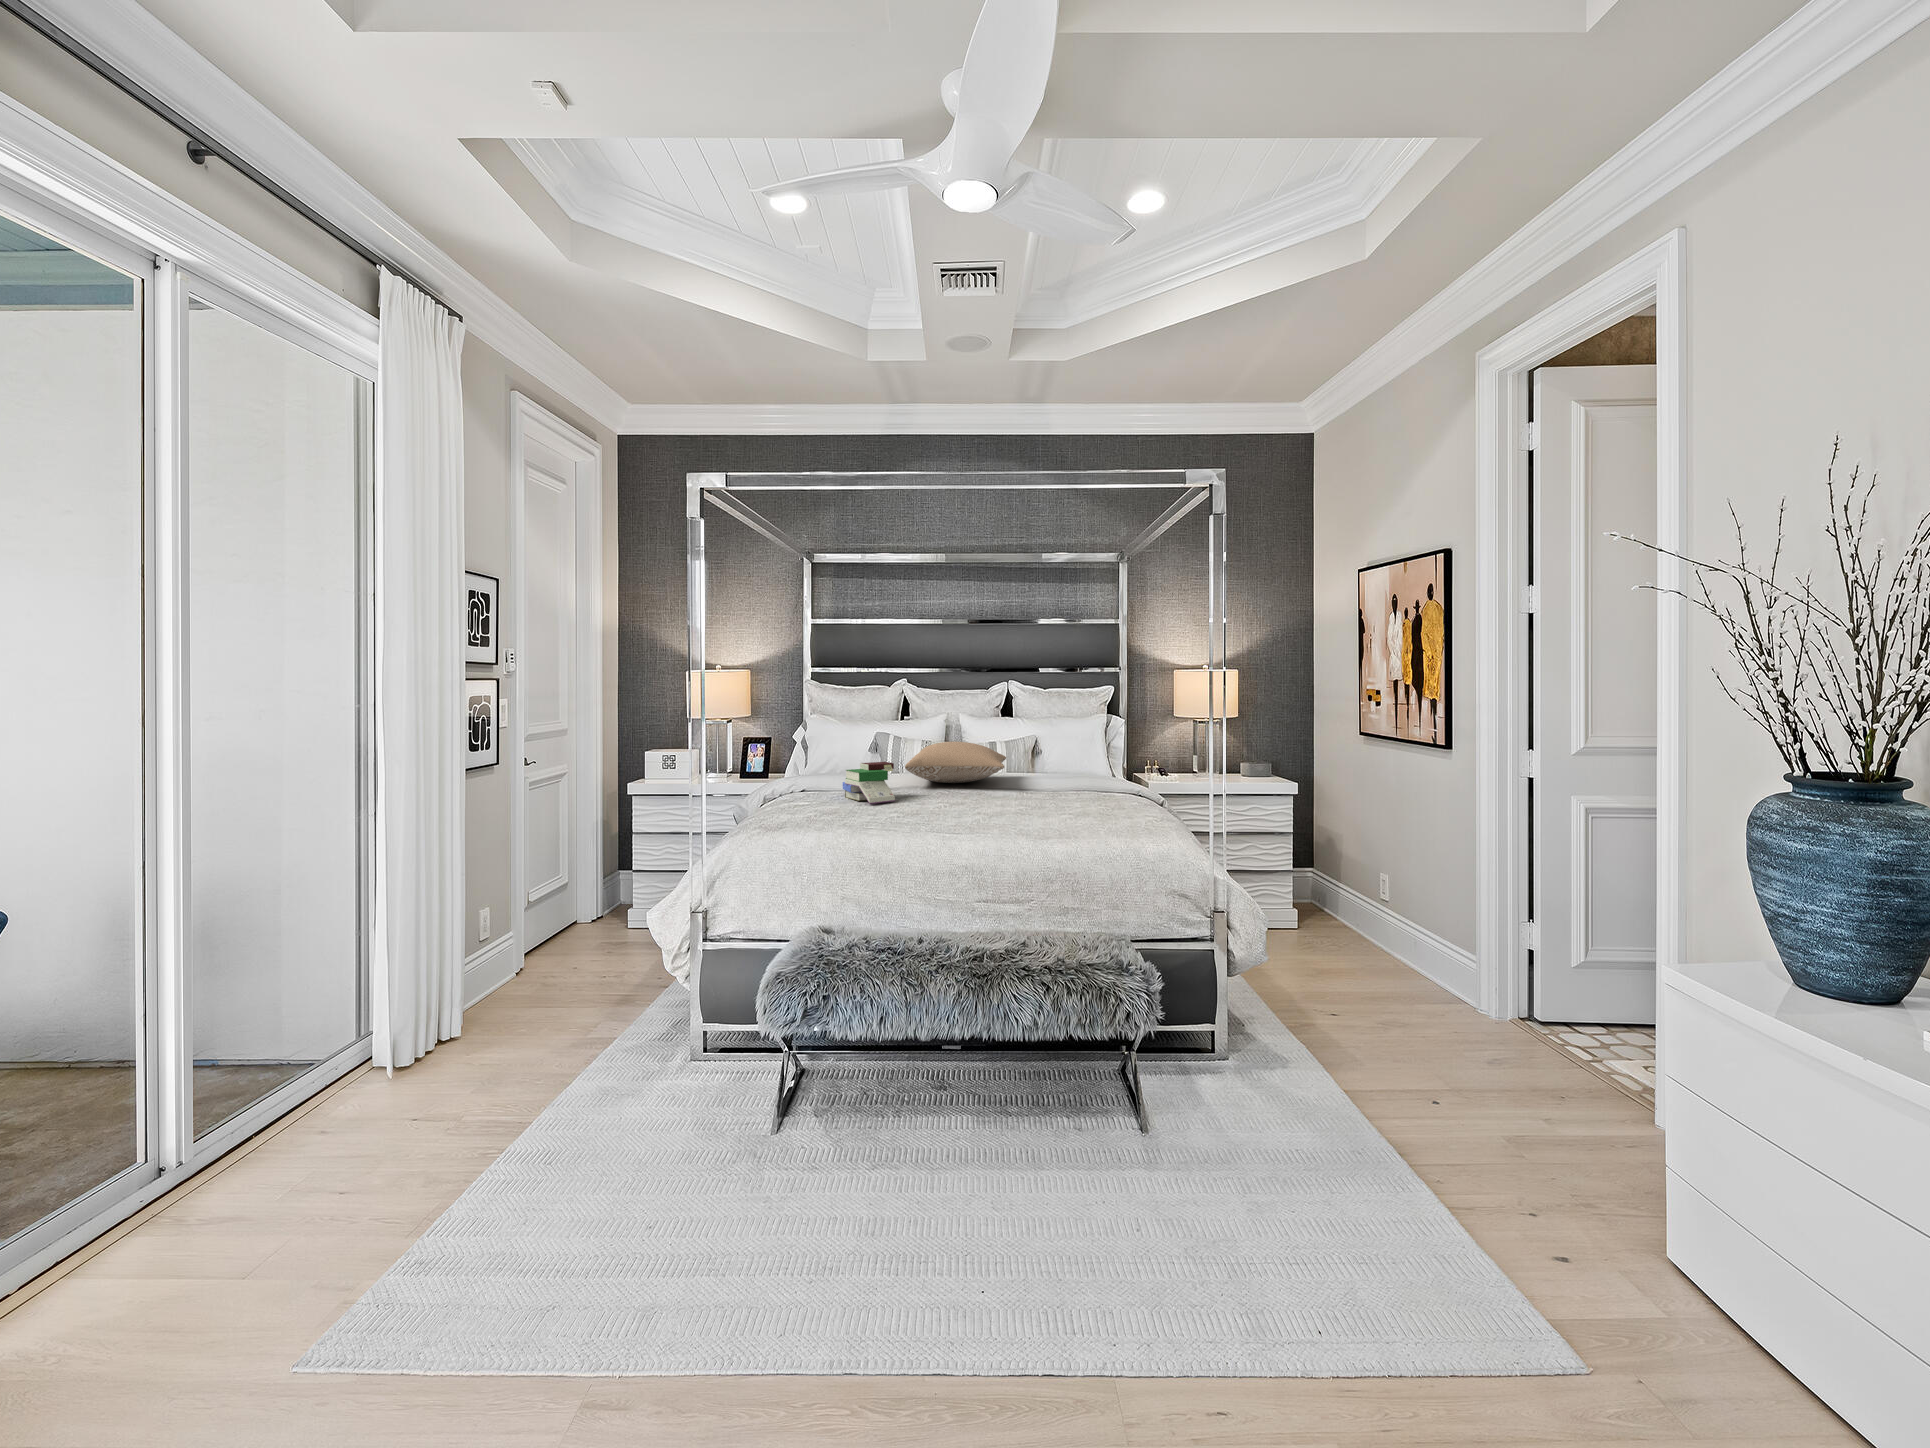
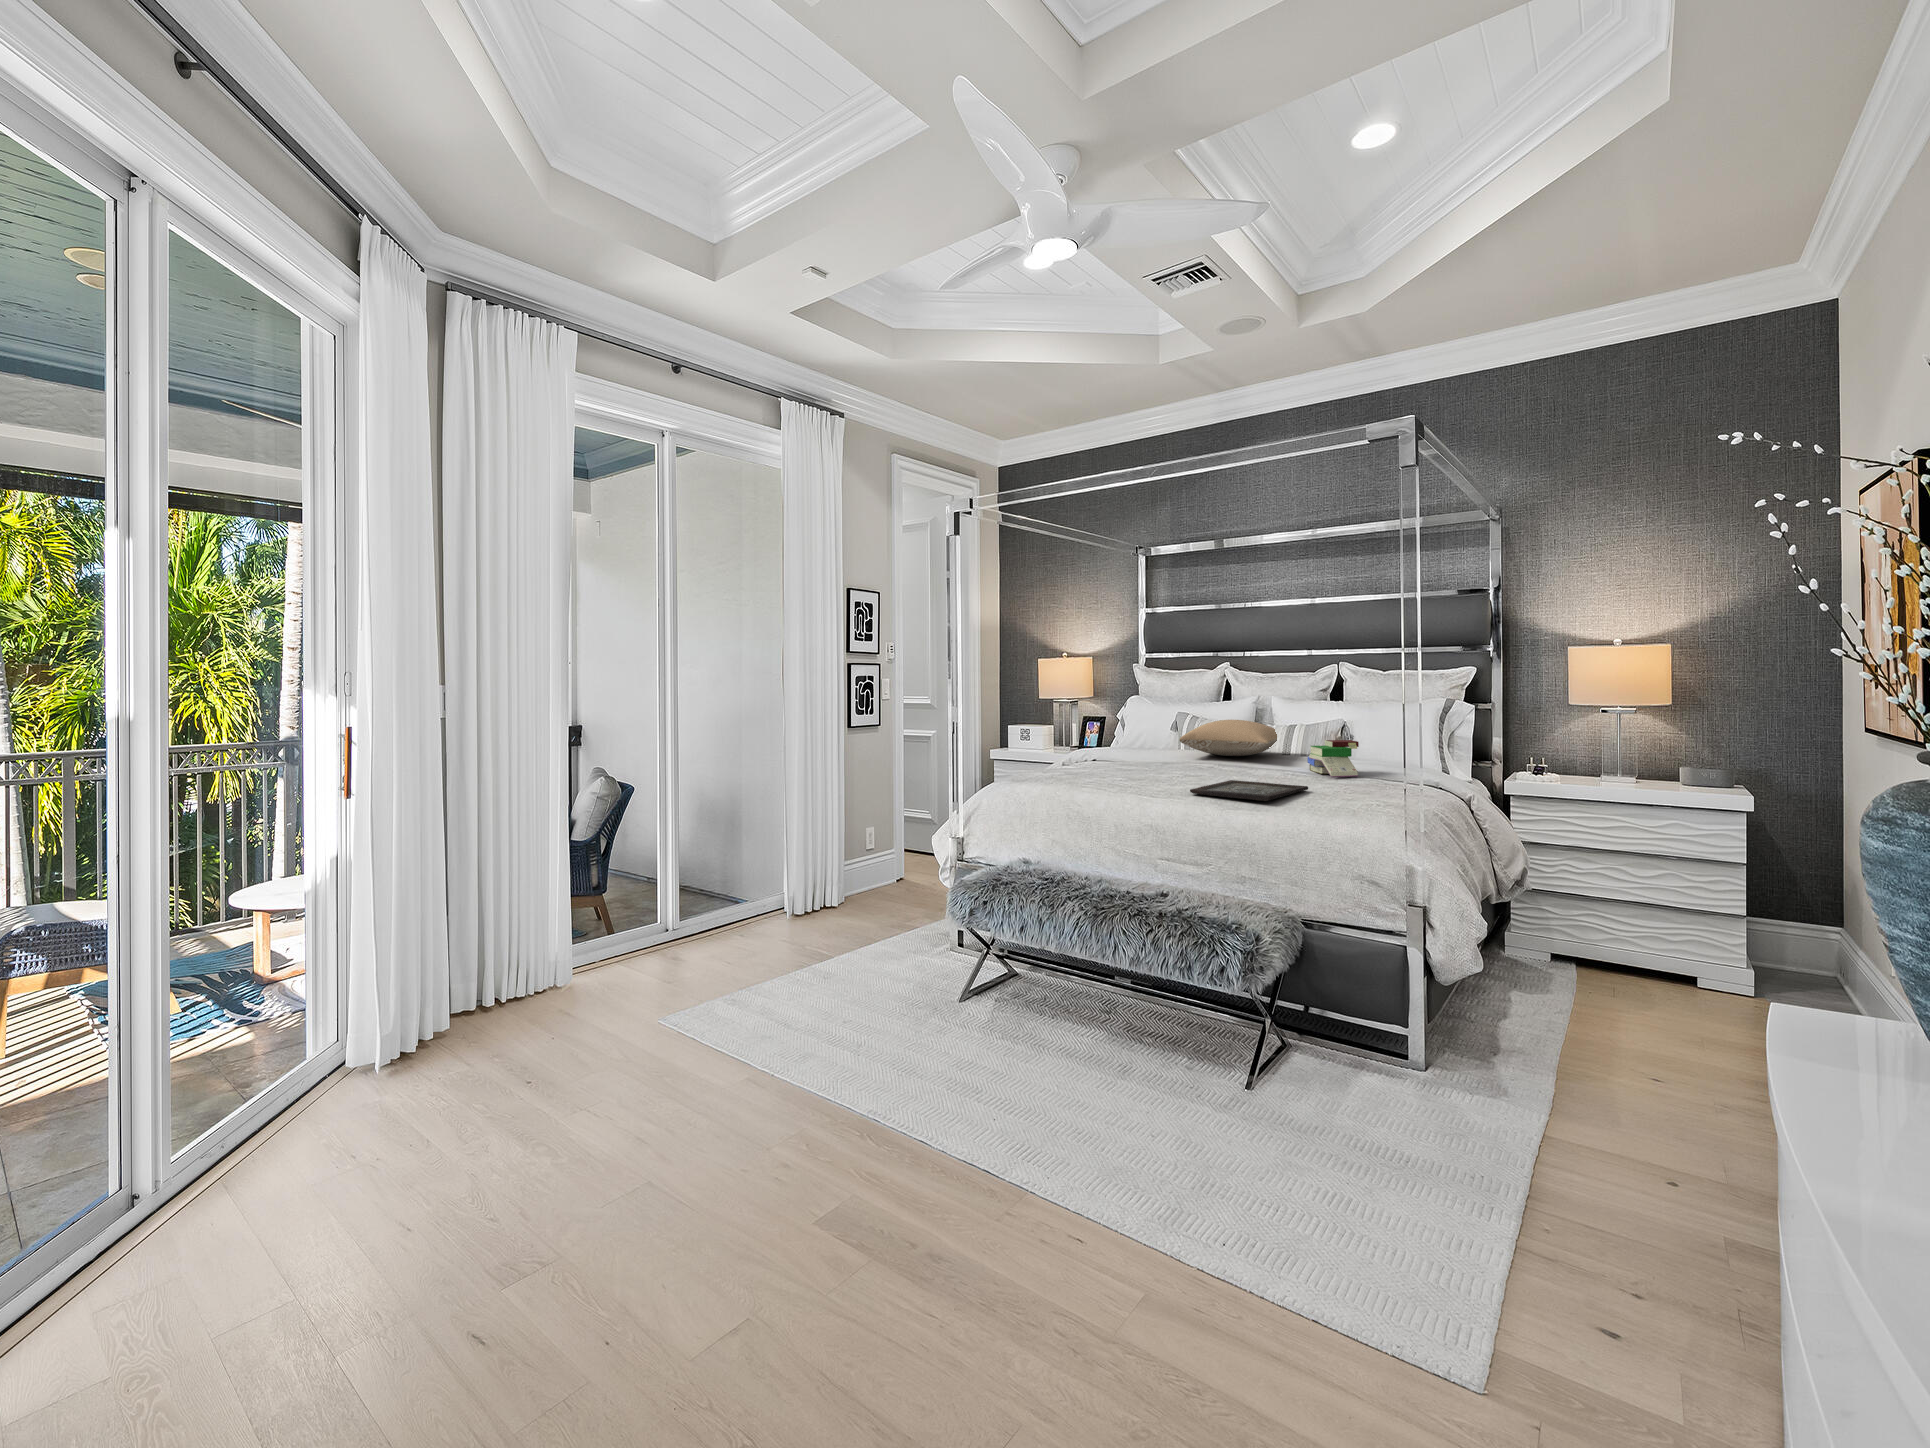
book: present [843,762,895,804] -> present [1308,740,1359,777]
tray: none [978,811,1083,832] -> present [1190,780,1308,801]

